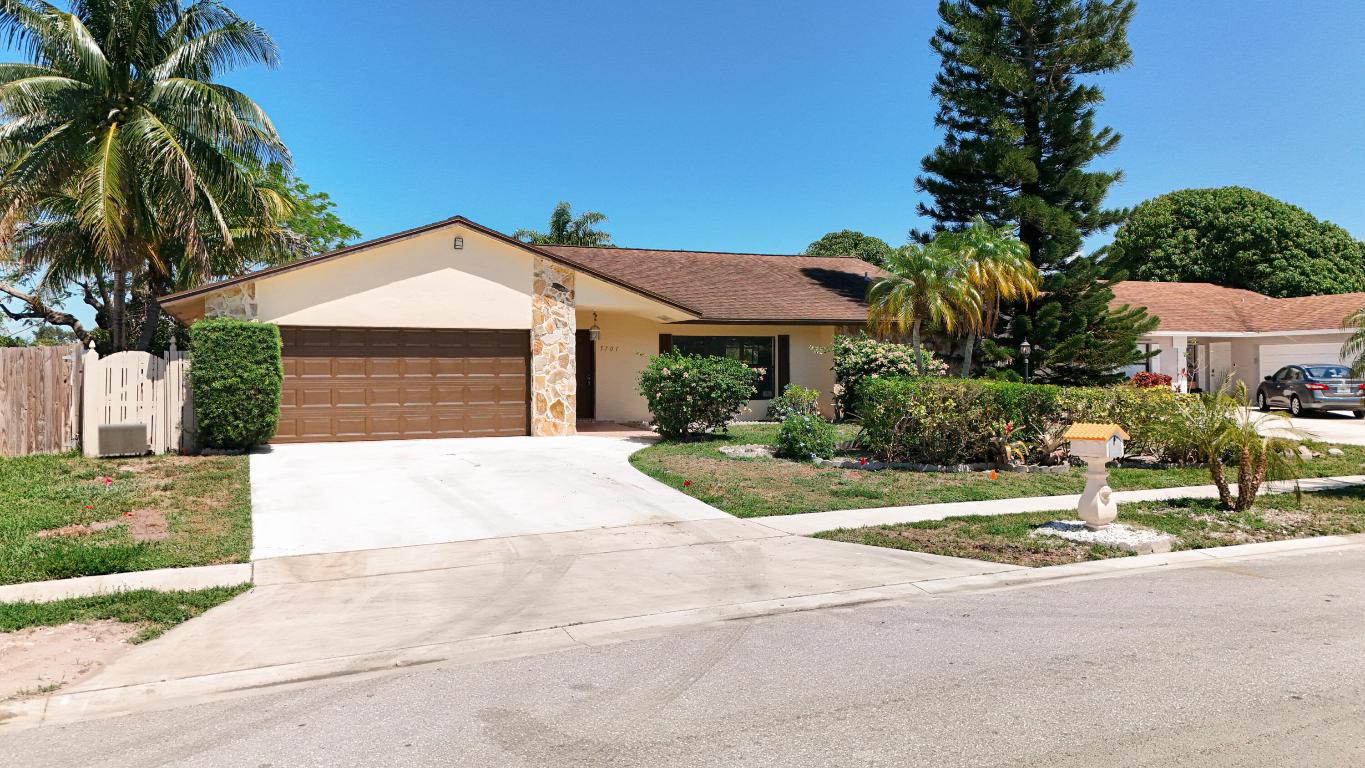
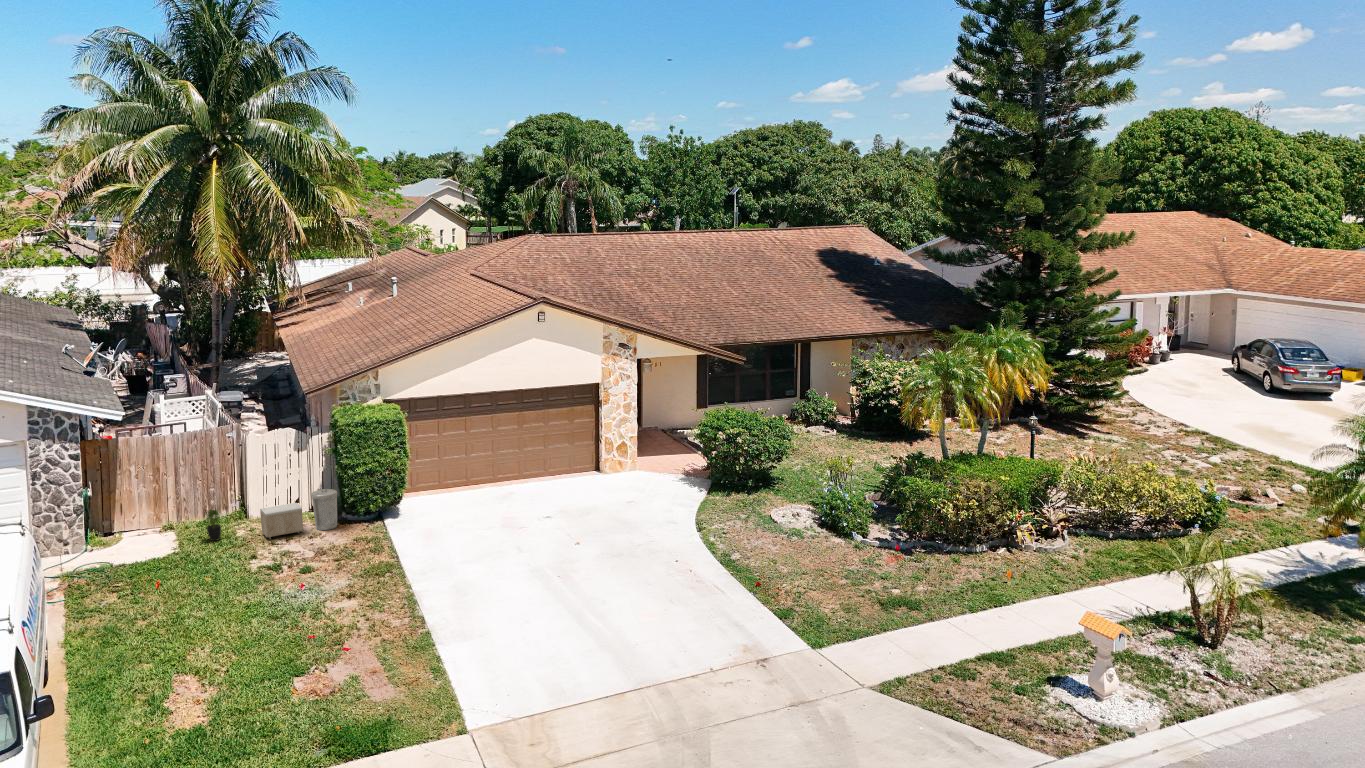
trash can: none [163,408,196,455] -> present [311,489,337,530]
potted plant: none [26,419,53,458] -> present [204,509,221,541]

